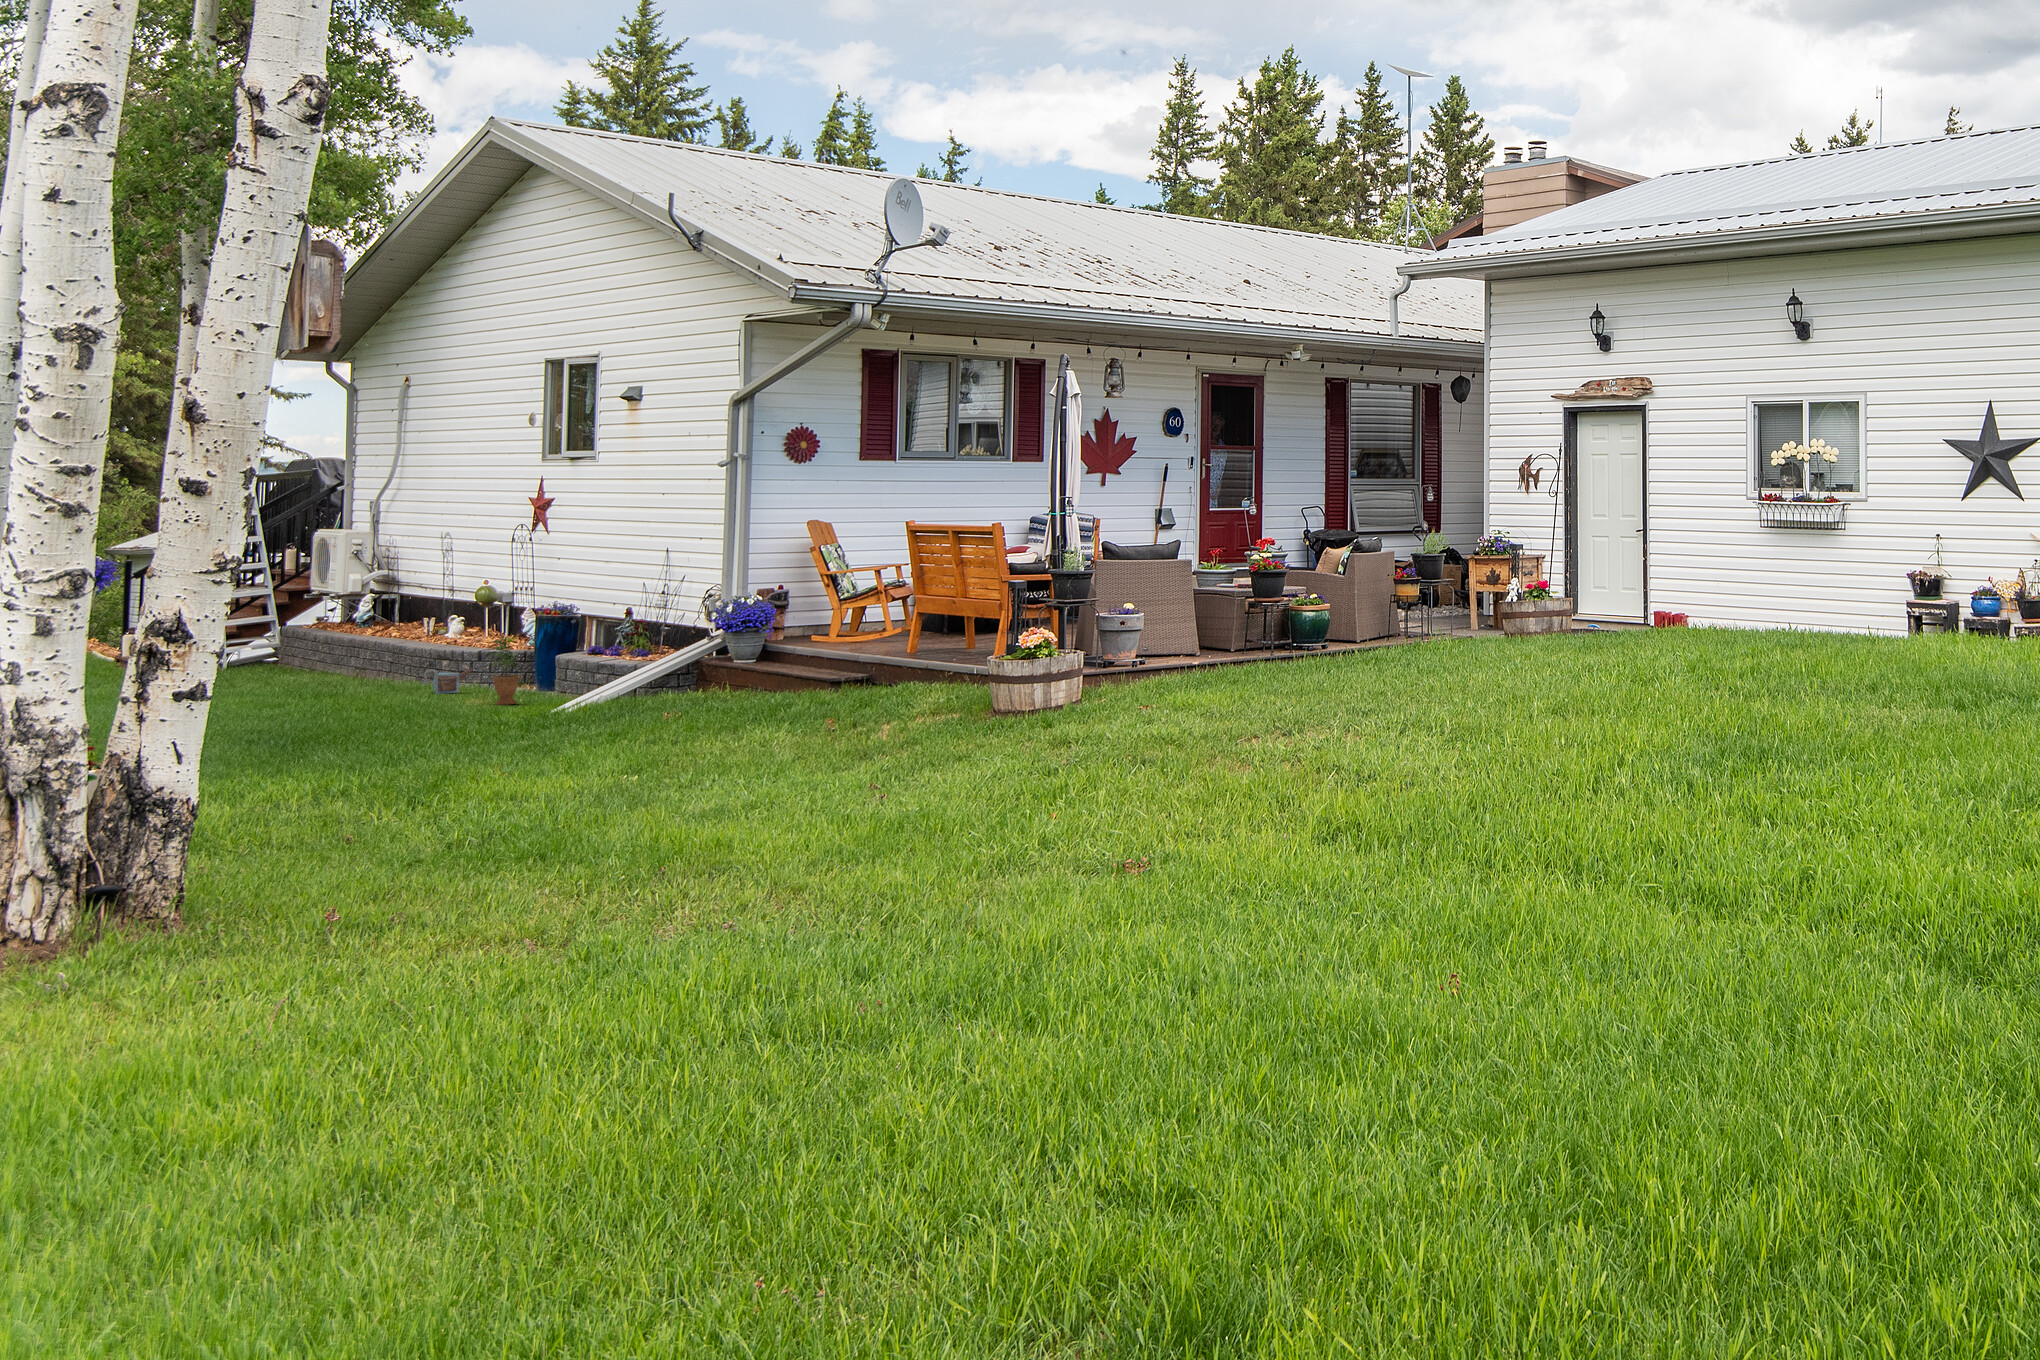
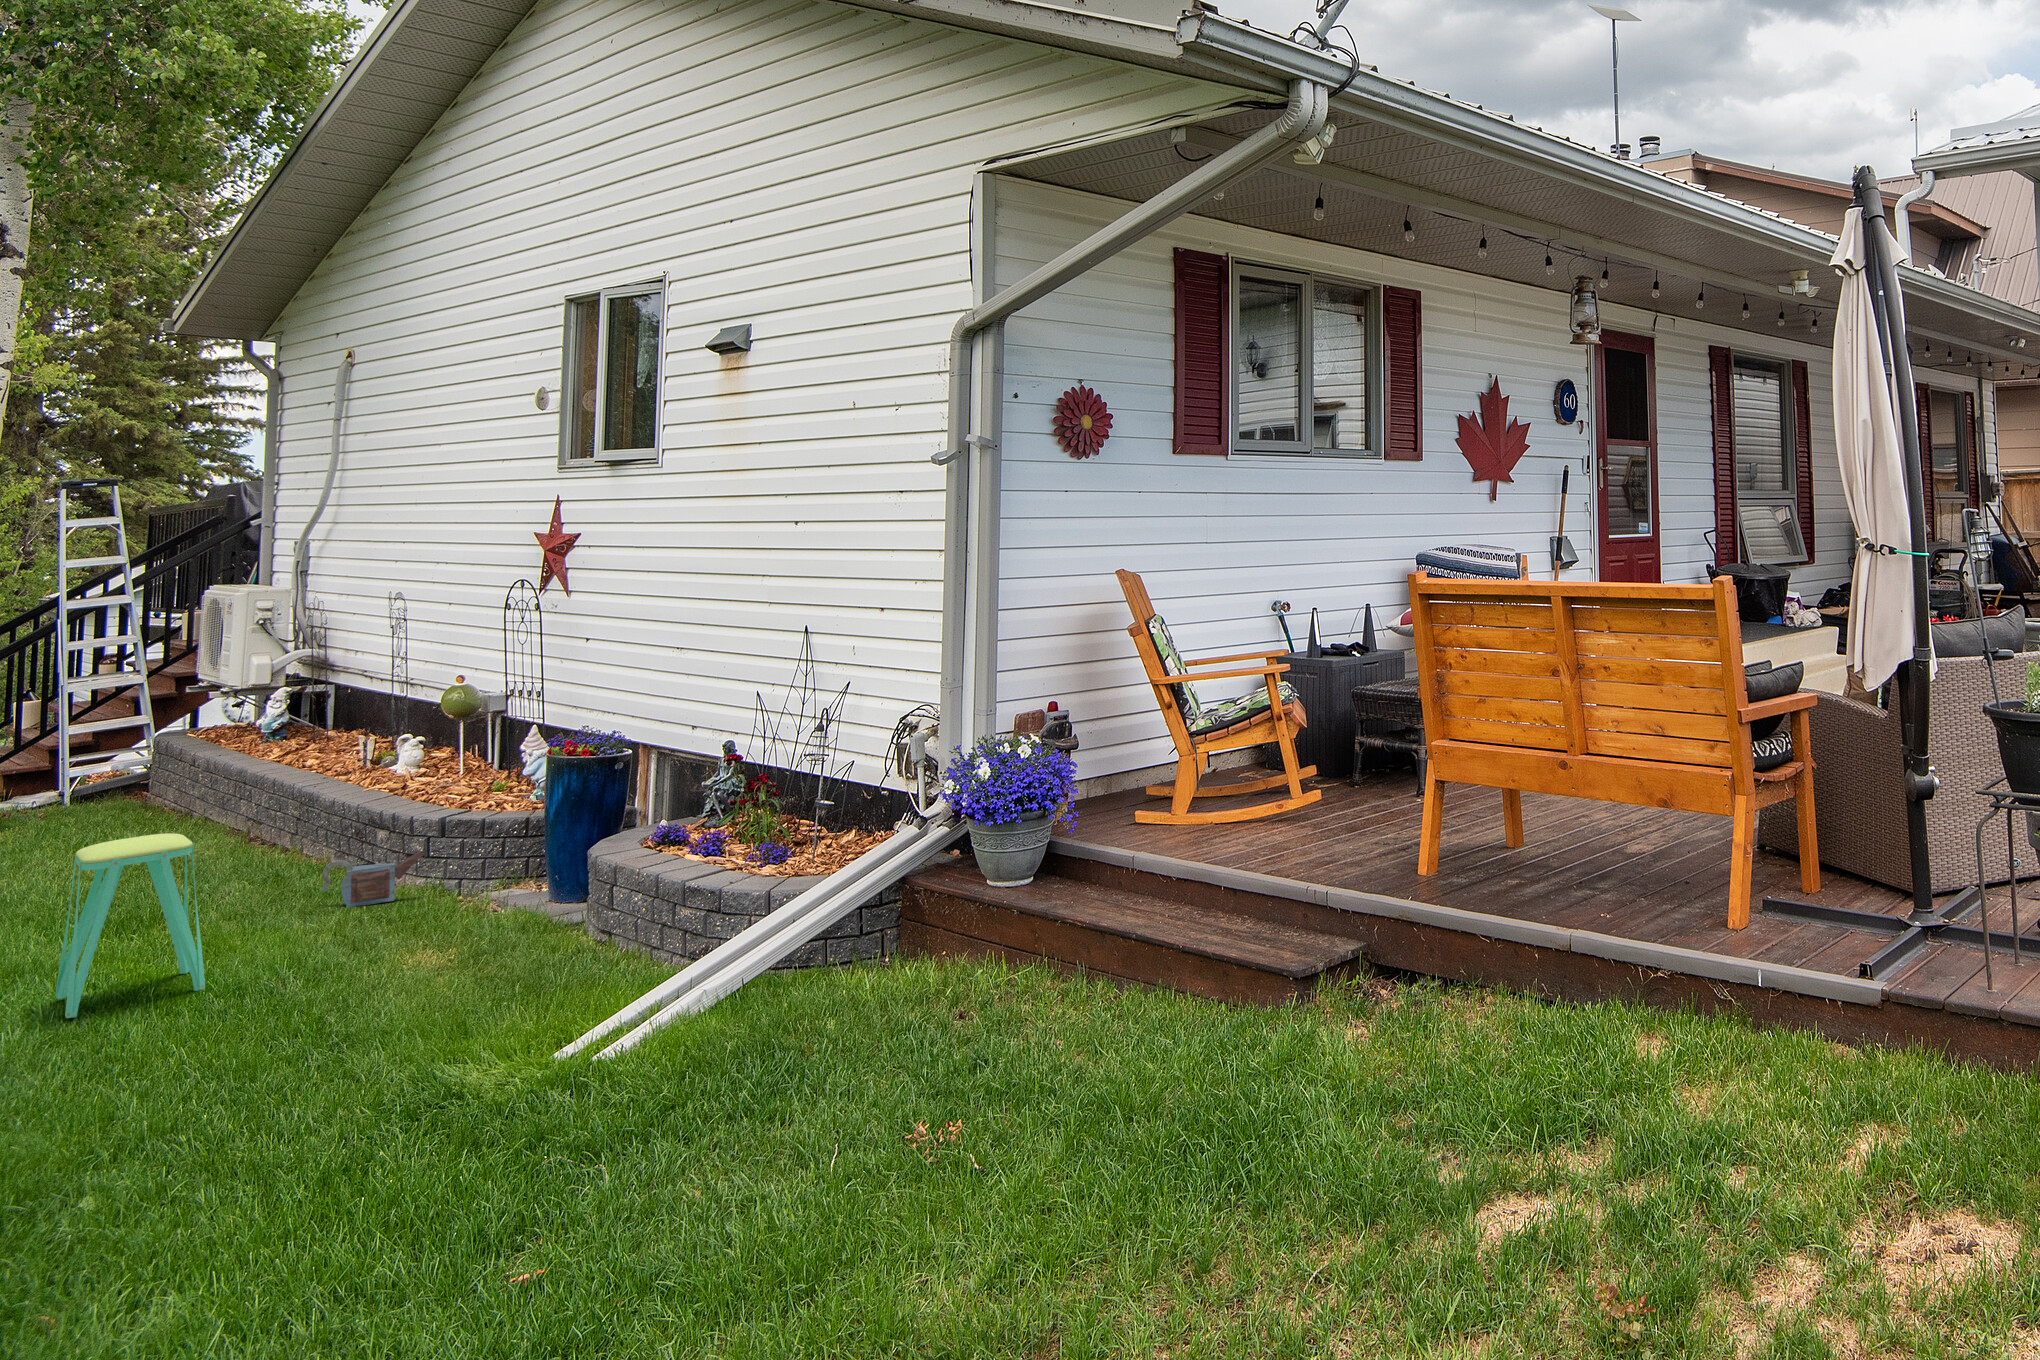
stool: none [324,635,388,710] -> present [55,833,205,1018]
potted plant: present [489,636,519,705] -> none [441,814,508,962]

